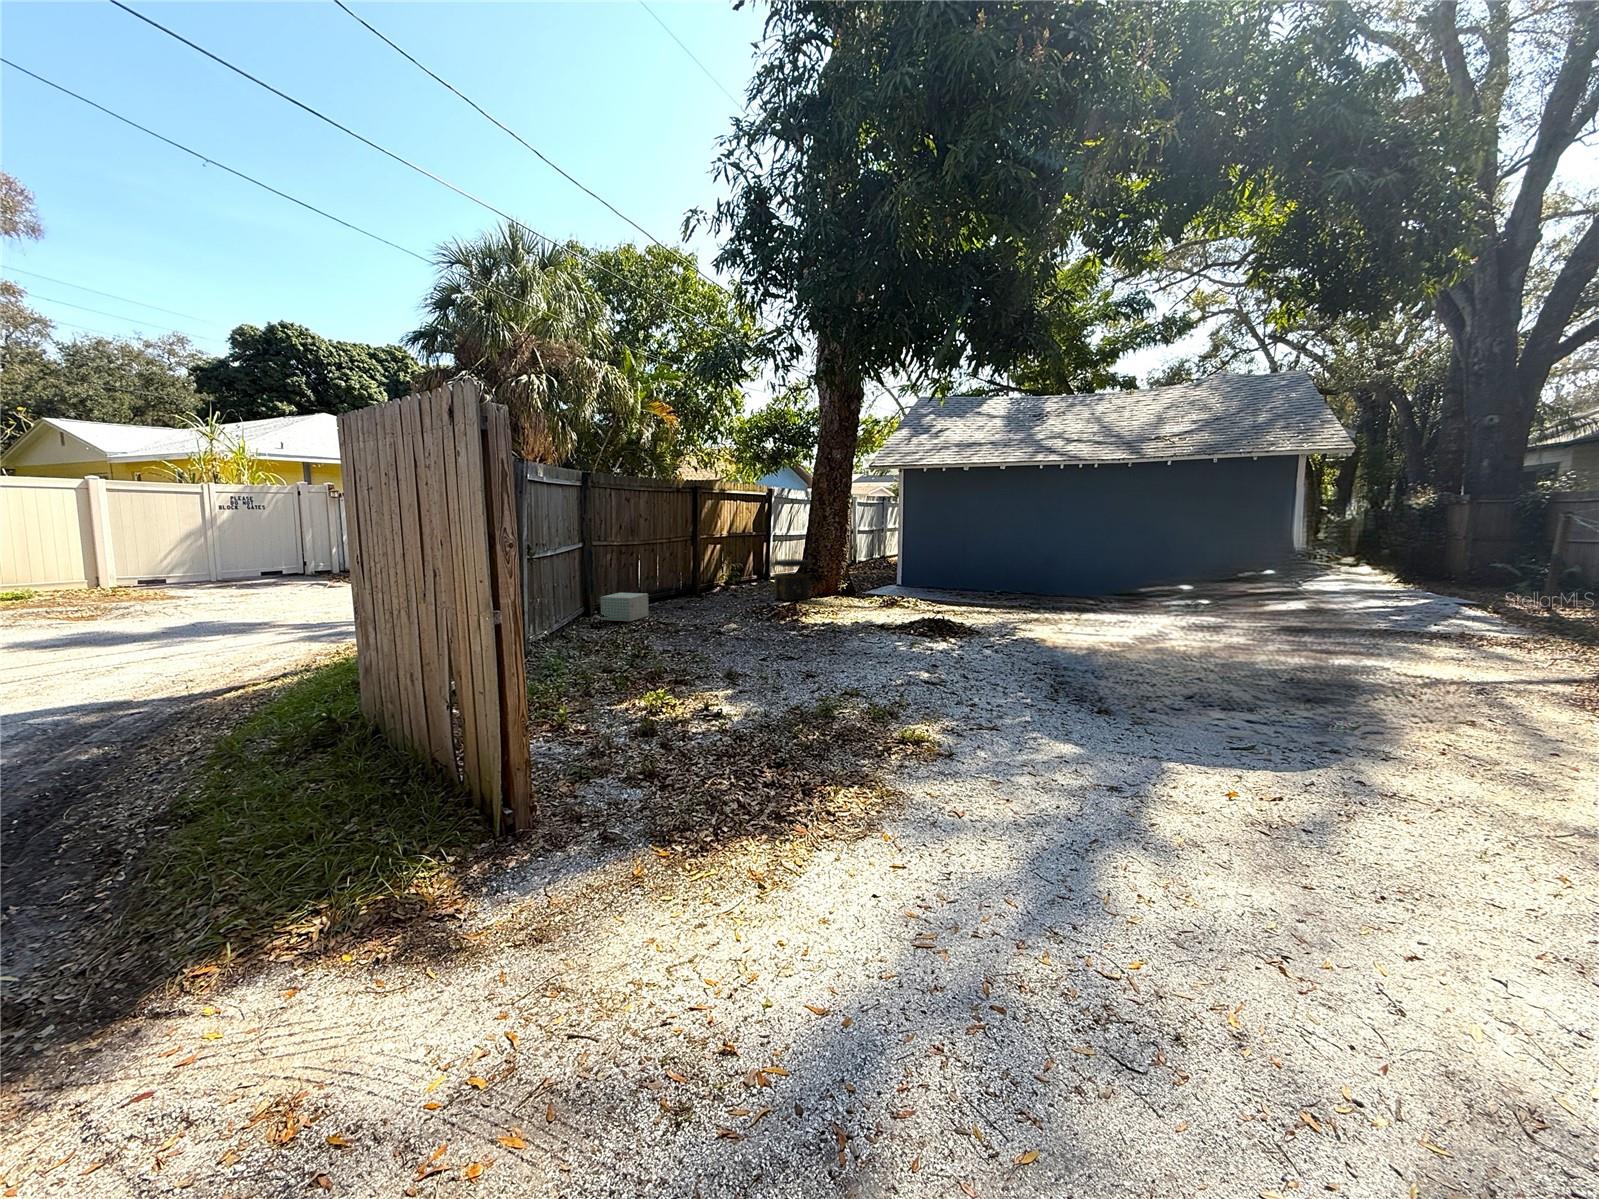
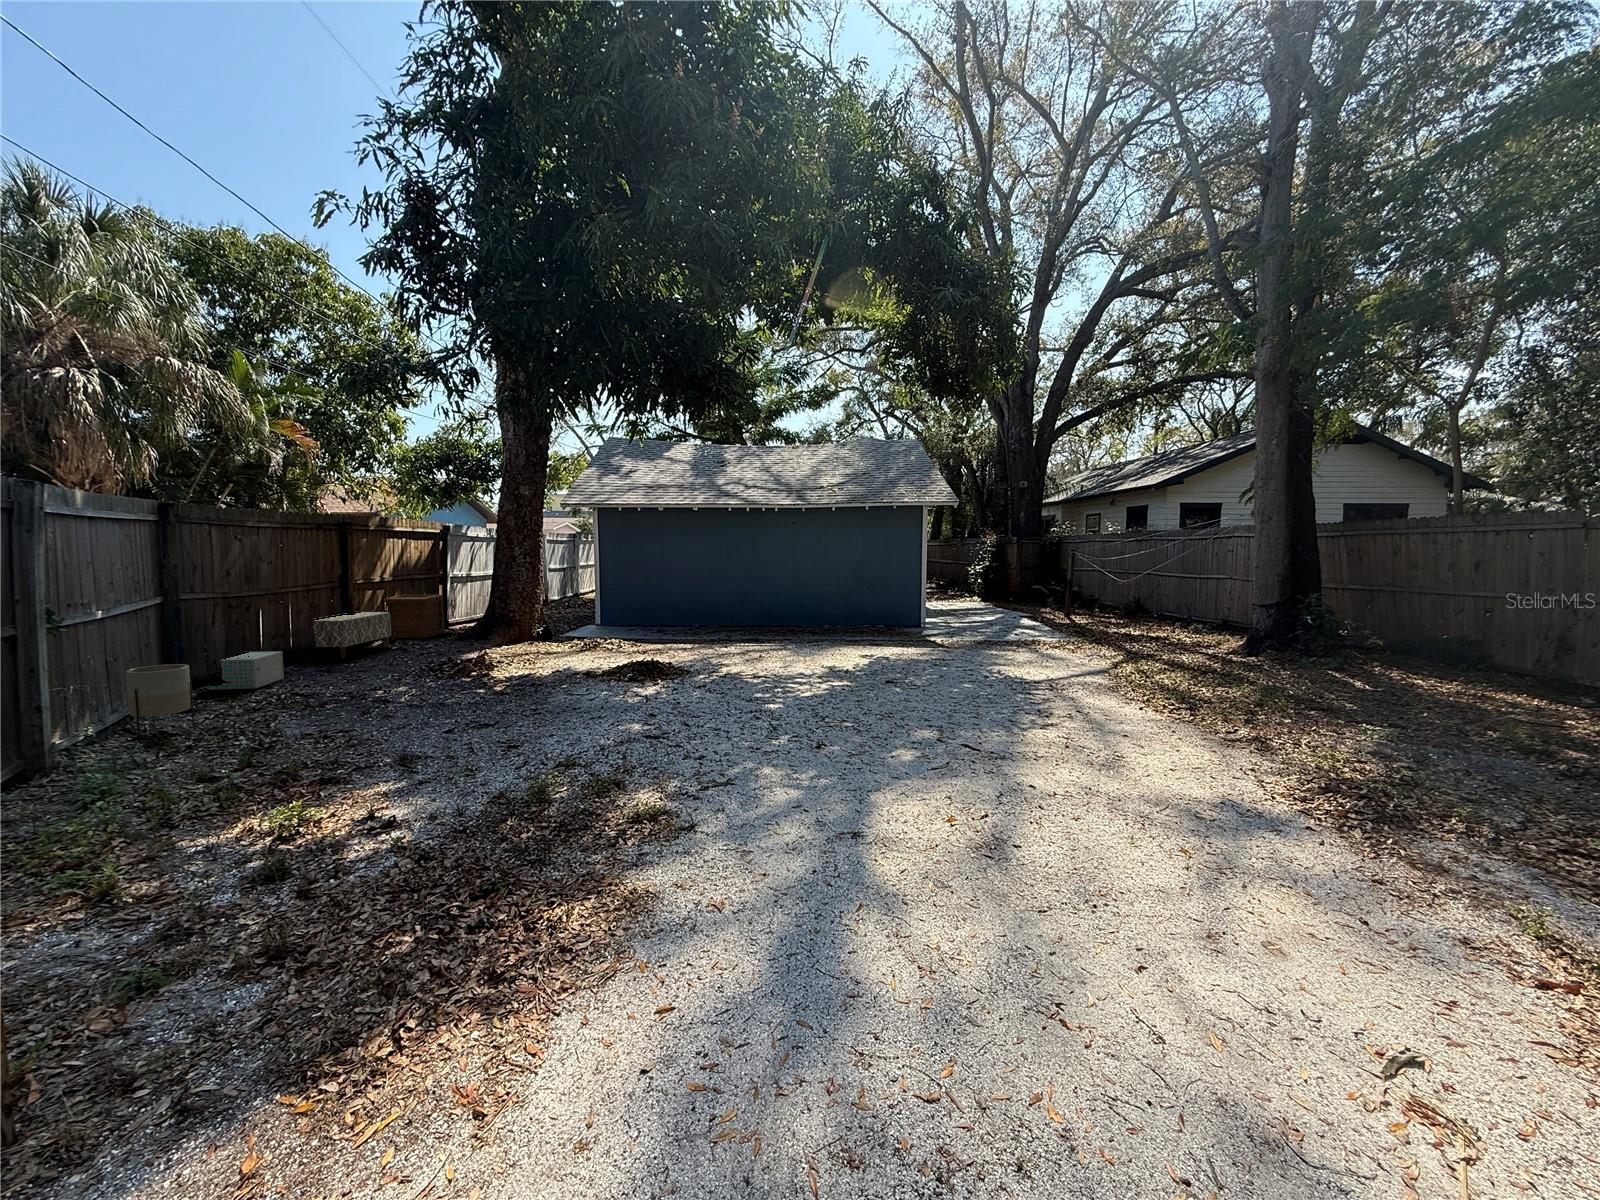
wooden crate: none [720,552,767,591] -> present [387,595,444,638]
toolbox: present [774,559,809,601] -> none [453,601,497,648]
bench: none [663,565,725,604] -> present [311,612,391,659]
planter: none [556,596,594,647] -> present [126,664,194,737]

